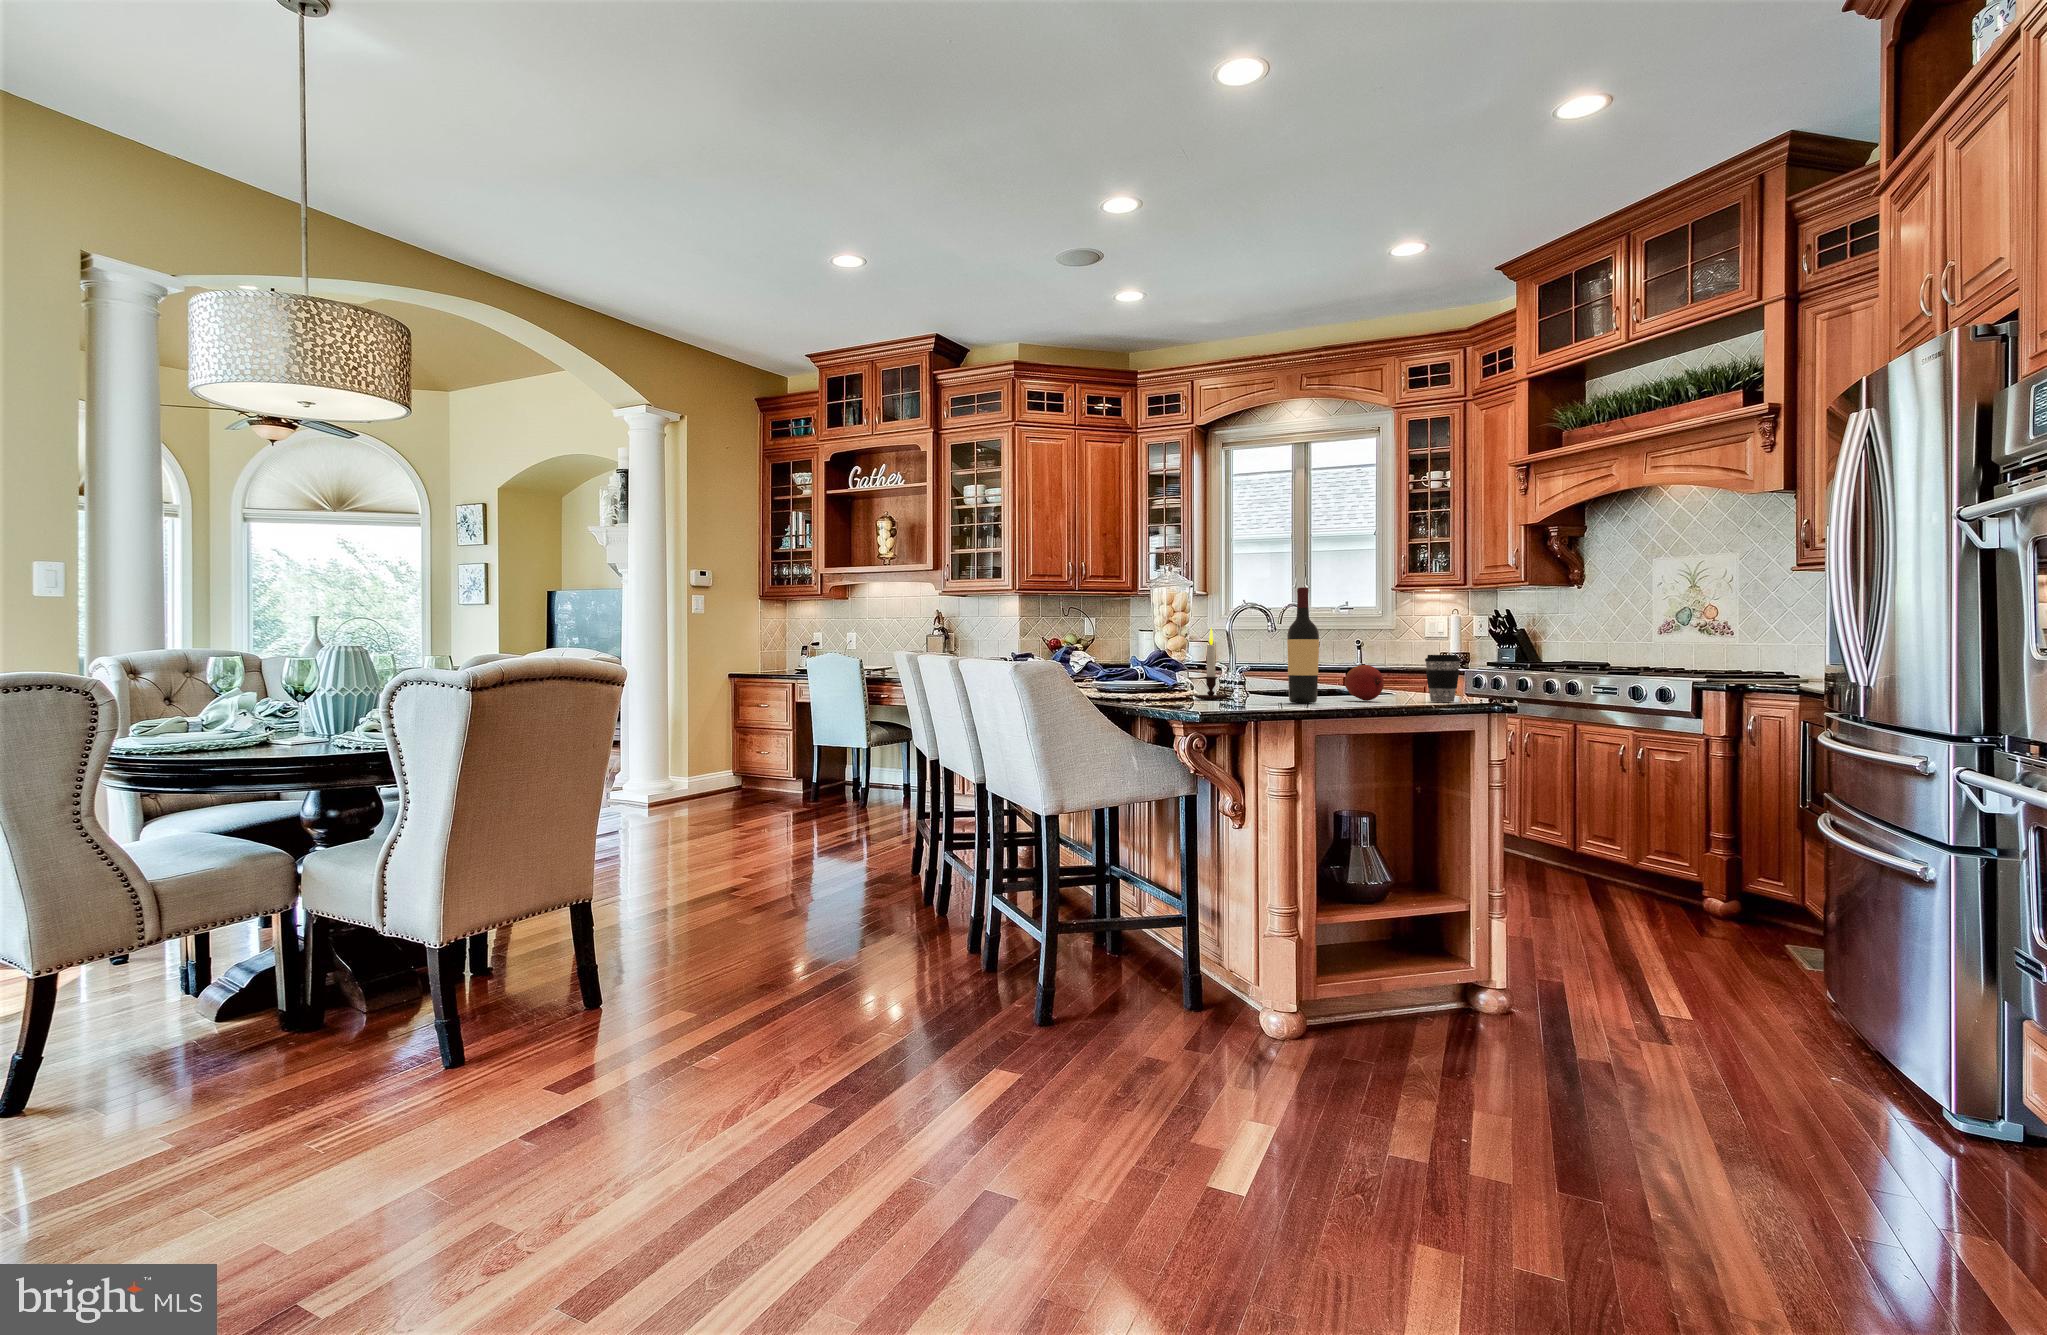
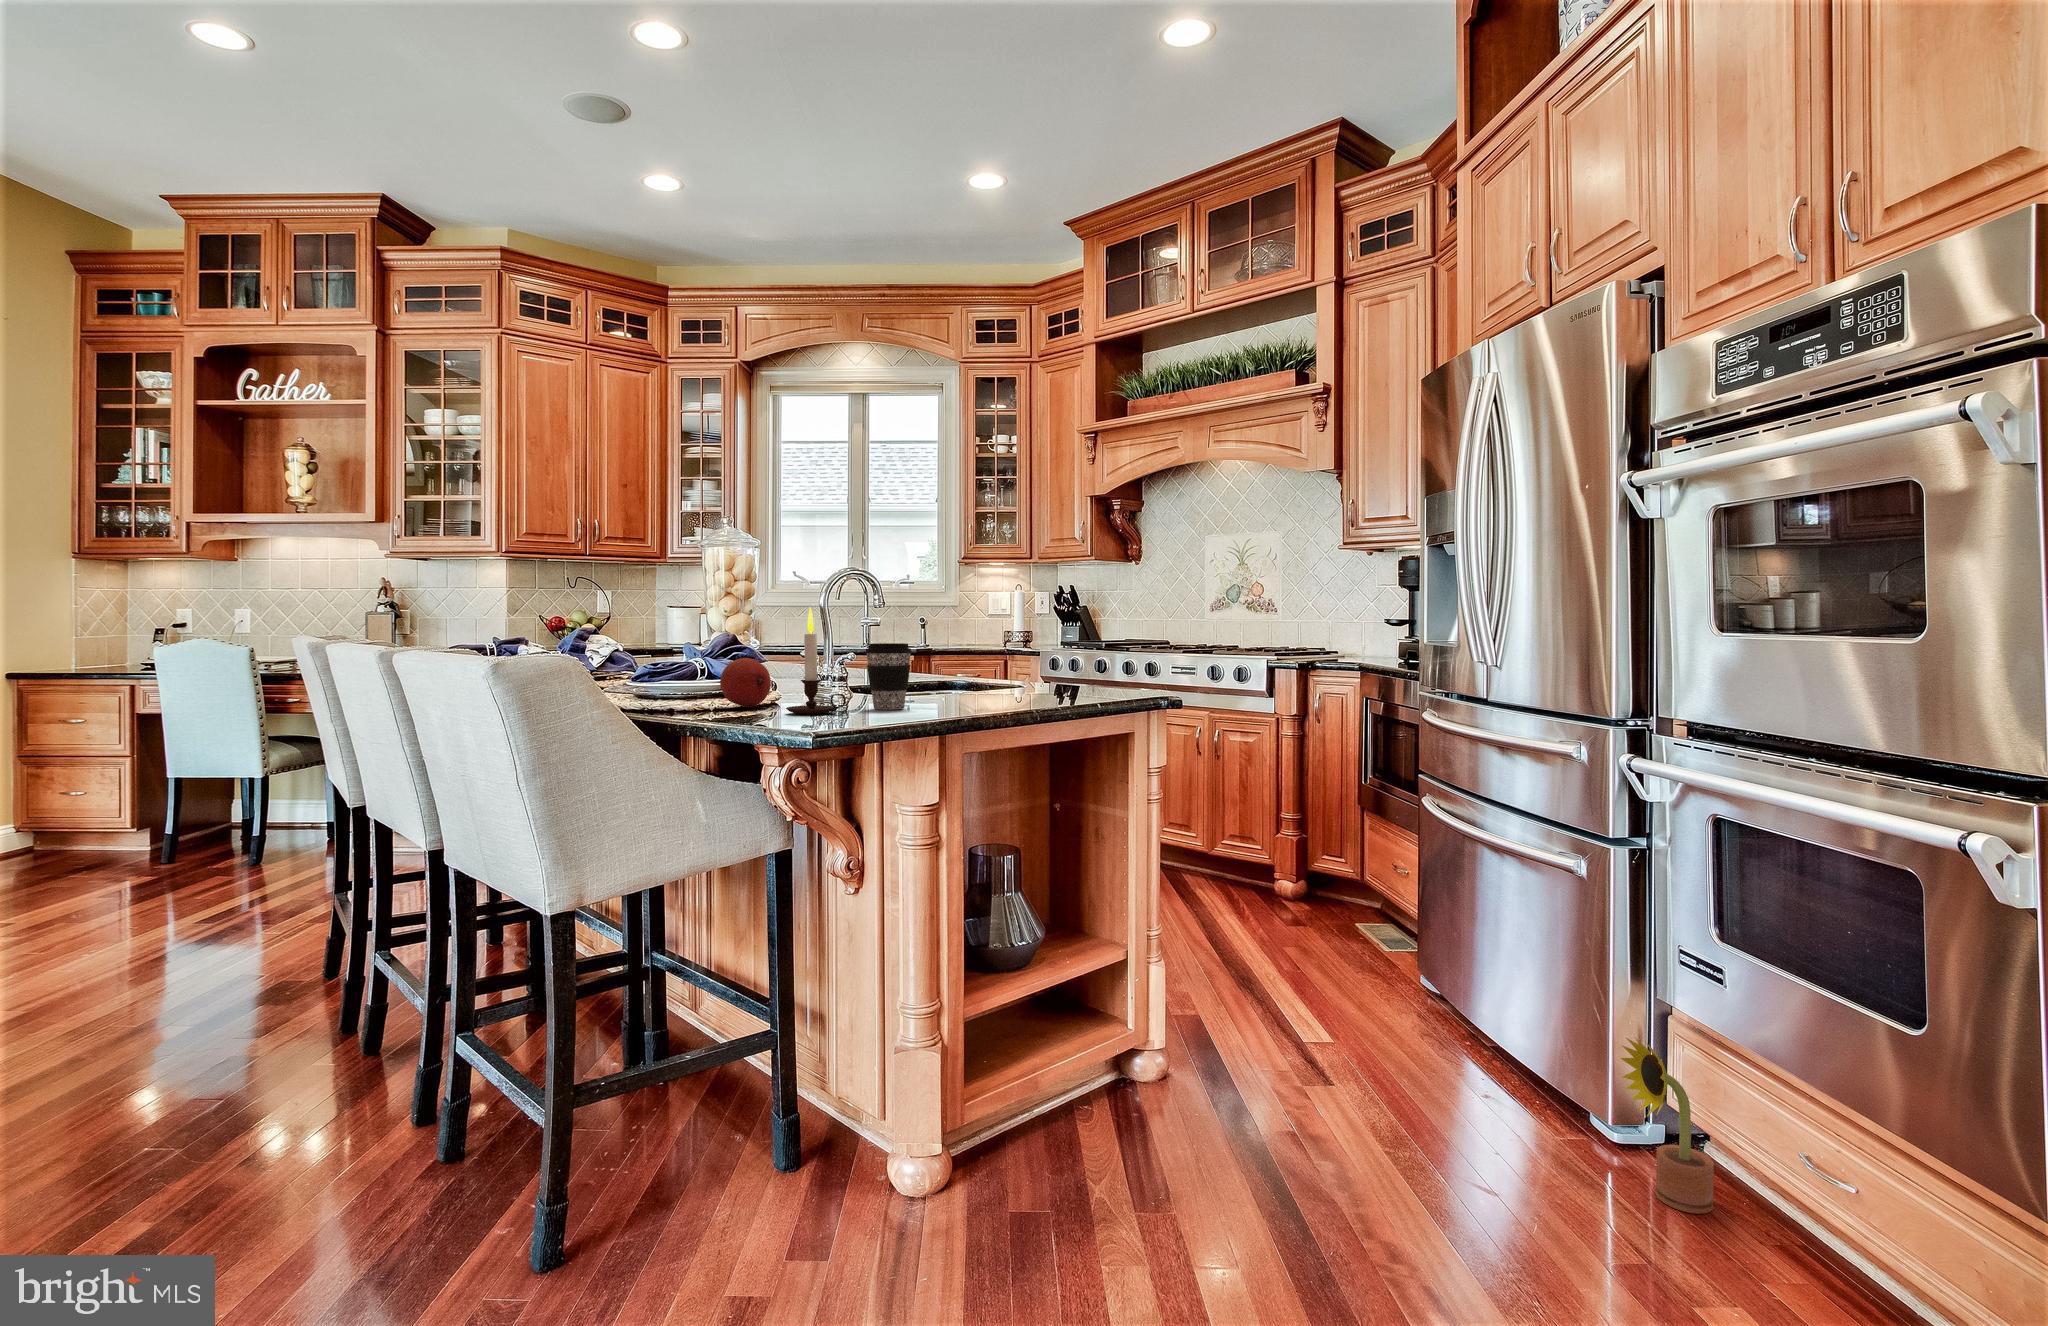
wine bottle: present [1287,587,1319,703] -> none [925,552,968,717]
coffee cup: present [1425,655,1460,702] -> present [865,643,912,709]
fruit: present [1345,665,1384,701] -> present [720,658,771,708]
decorative plant: none [1924,1007,2015,1175] -> present [1621,1038,1714,1214]

